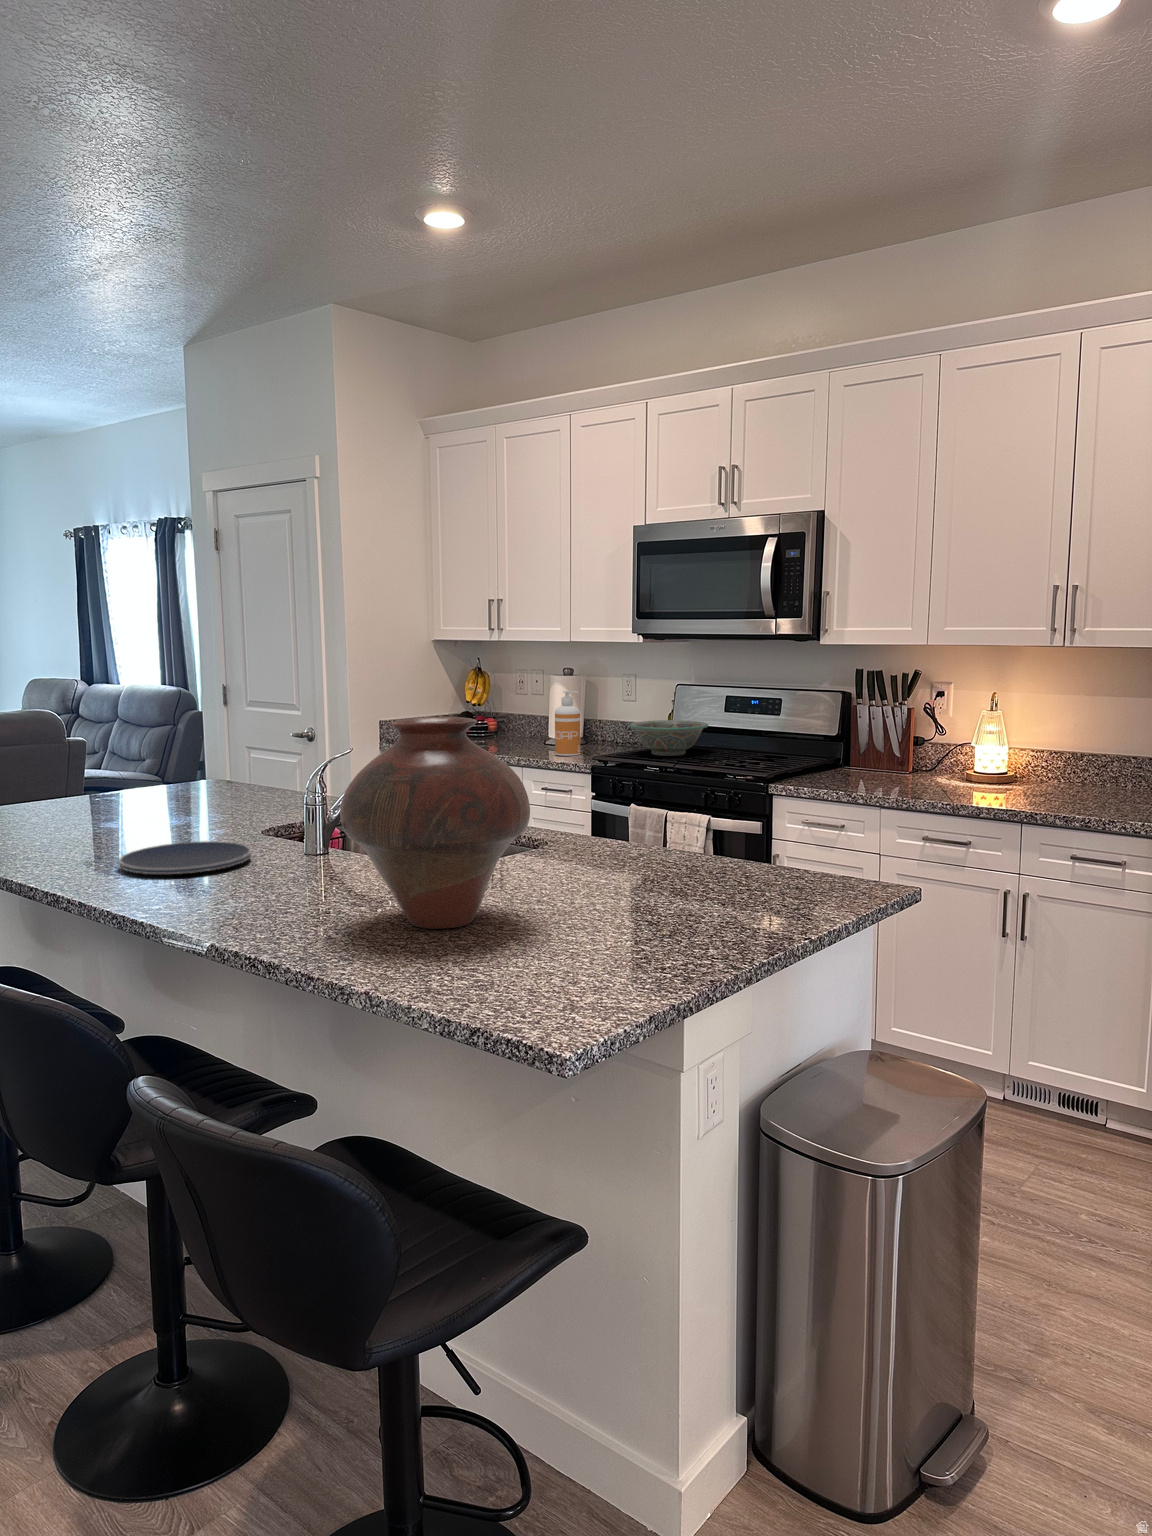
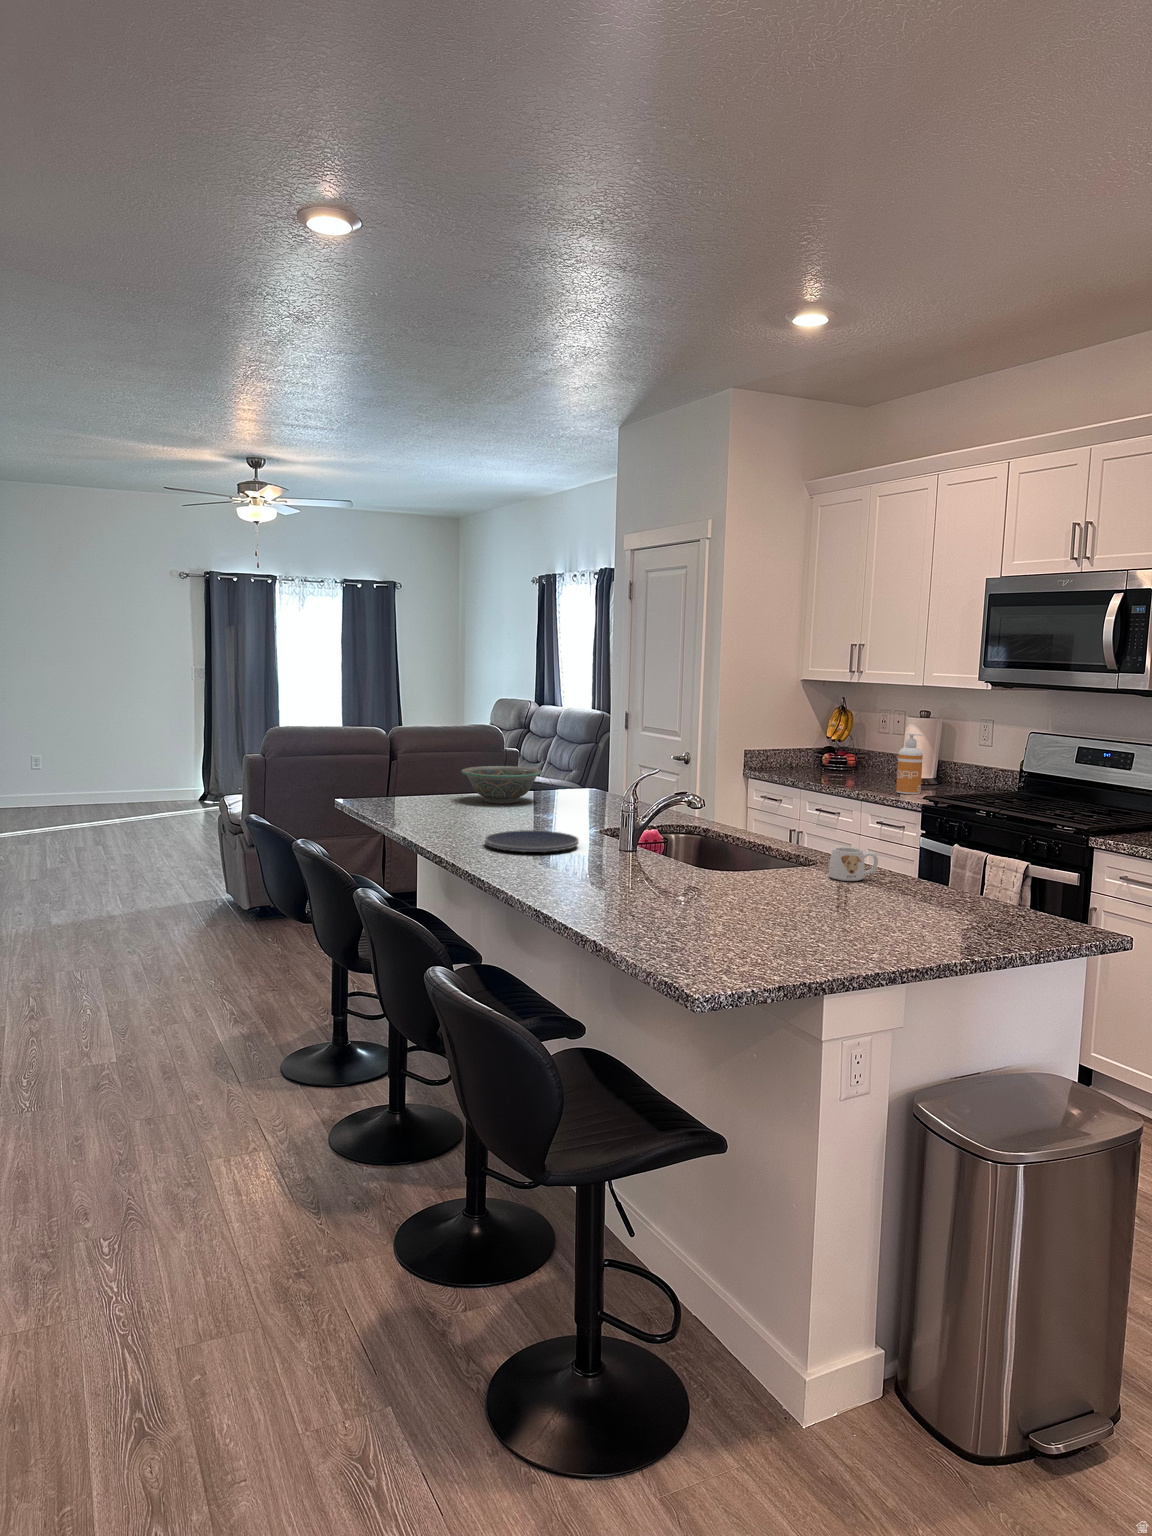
vase: present [340,717,530,929] -> none [610,746,755,910]
decorative bowl: present [629,720,708,756] -> present [461,766,543,804]
mug: none [575,823,628,863] -> present [829,847,878,881]

